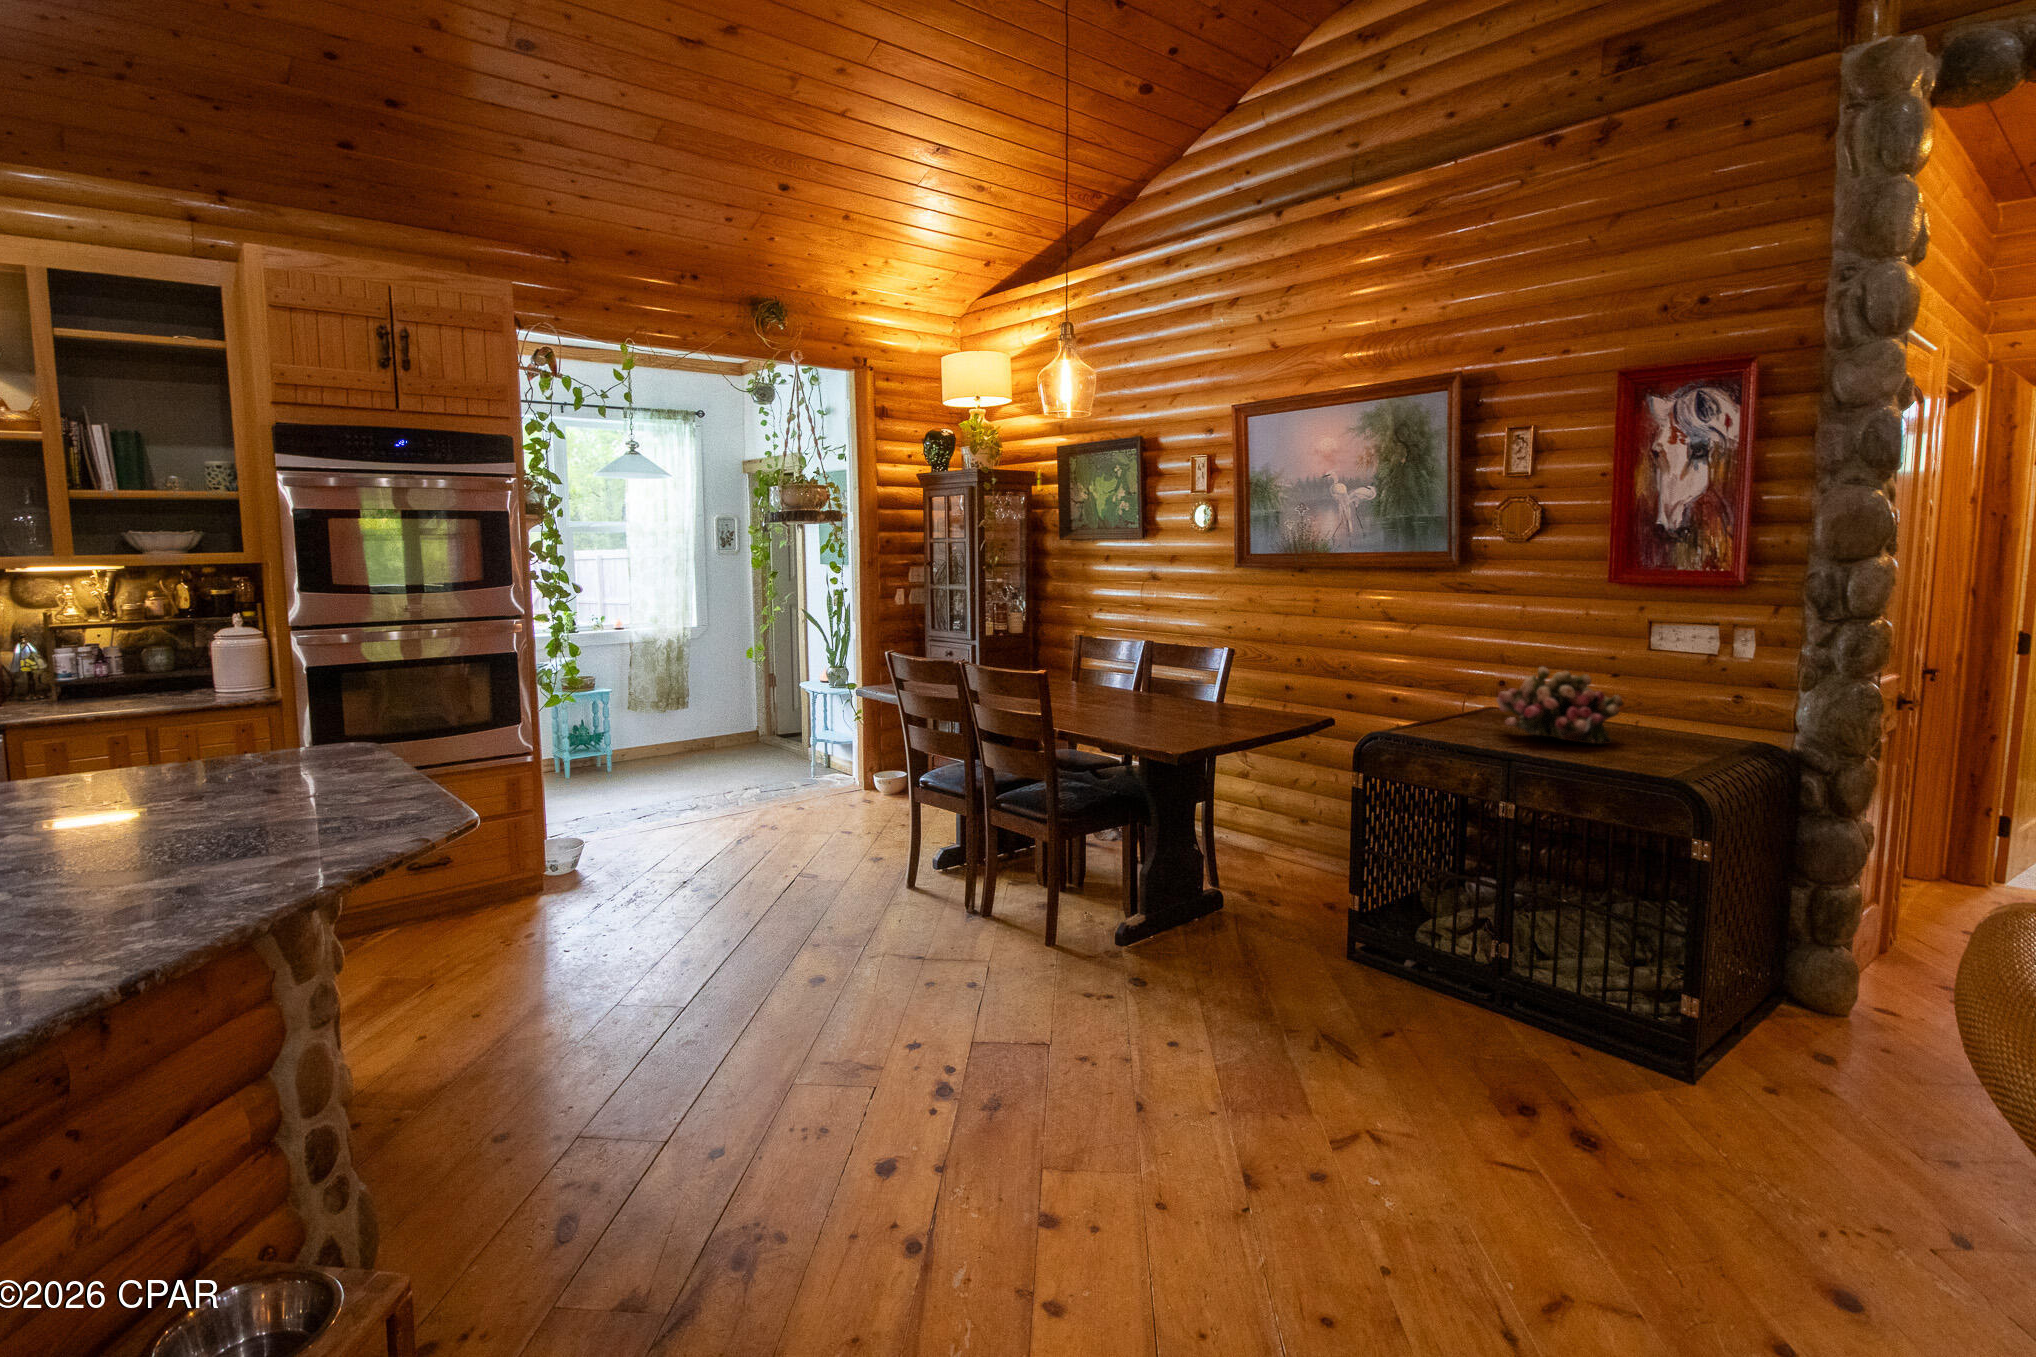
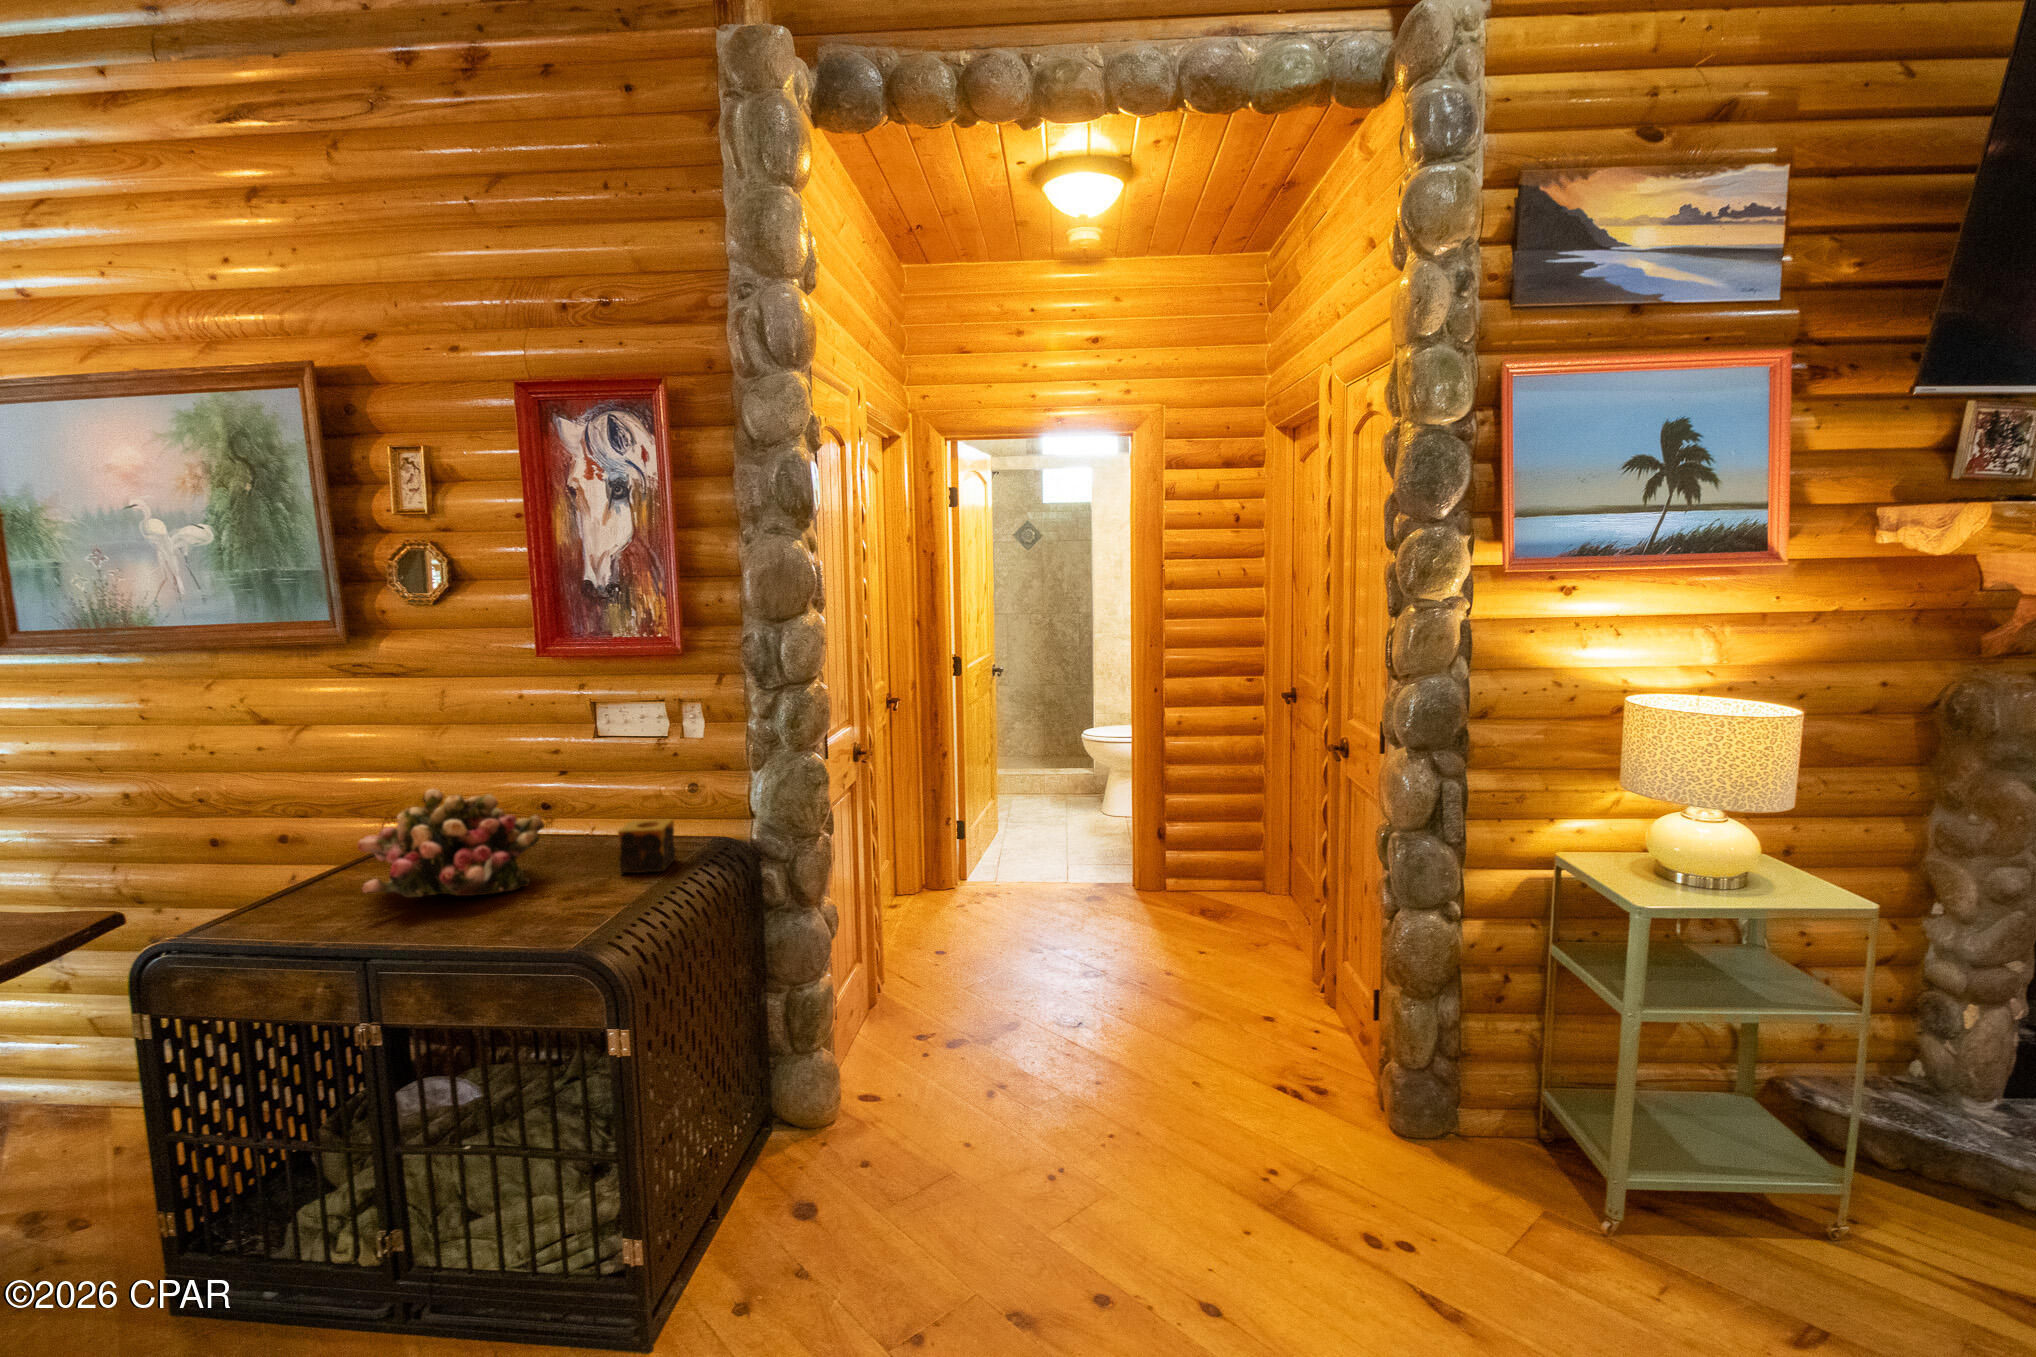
candle: none [1682,711,1731,752] -> present [618,819,676,873]

